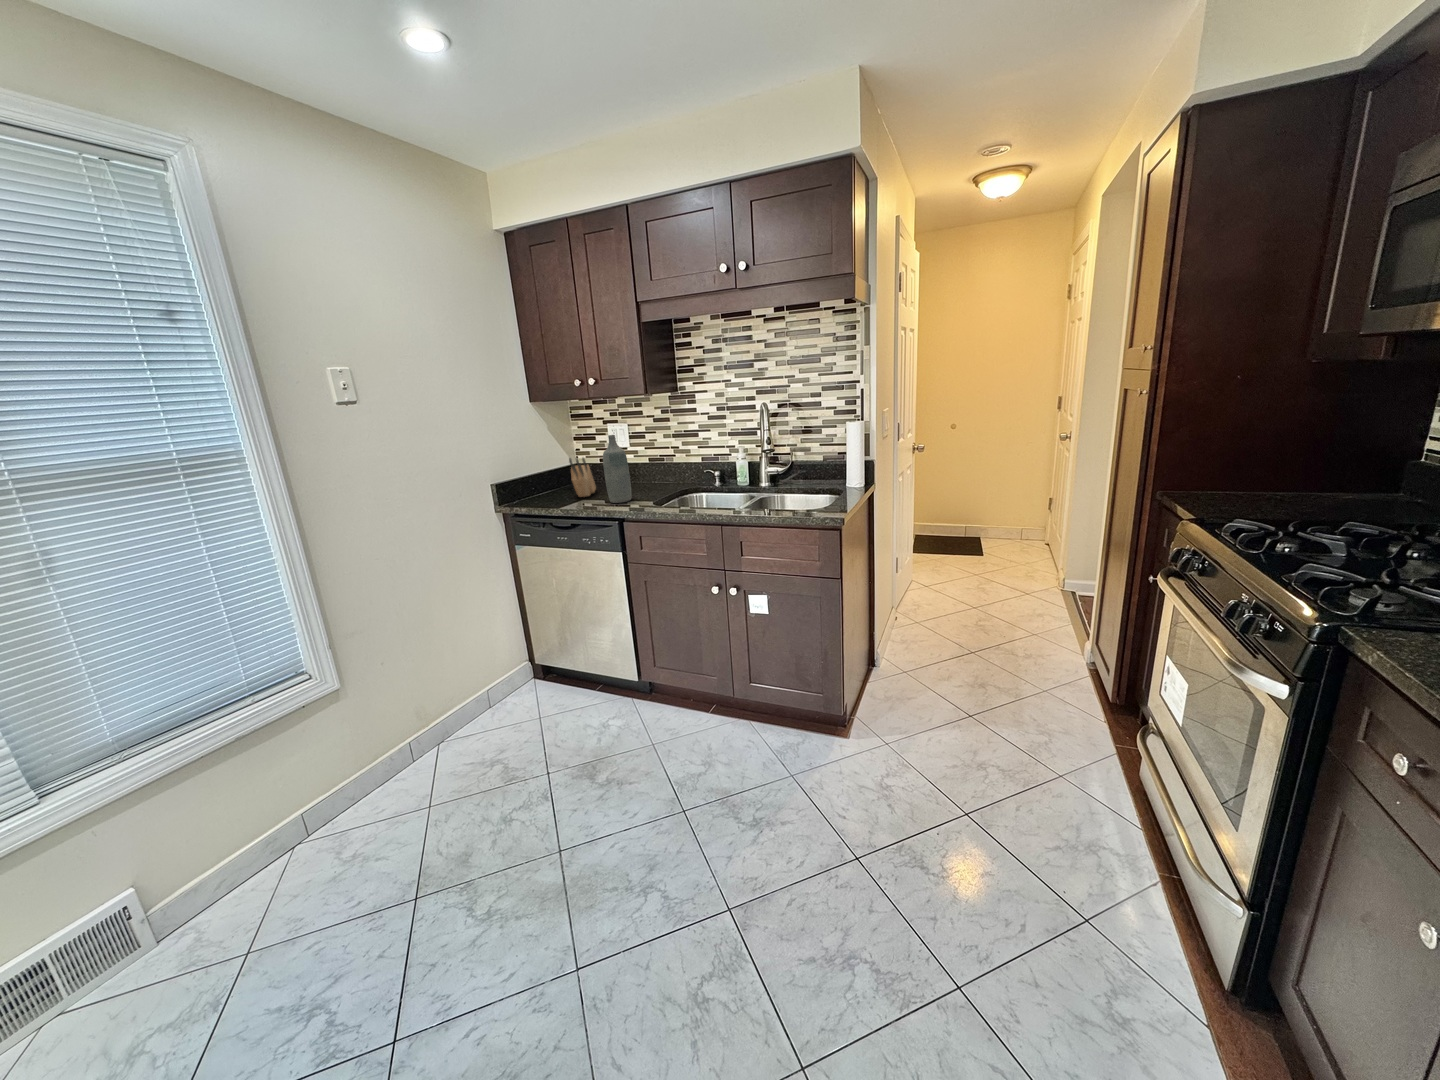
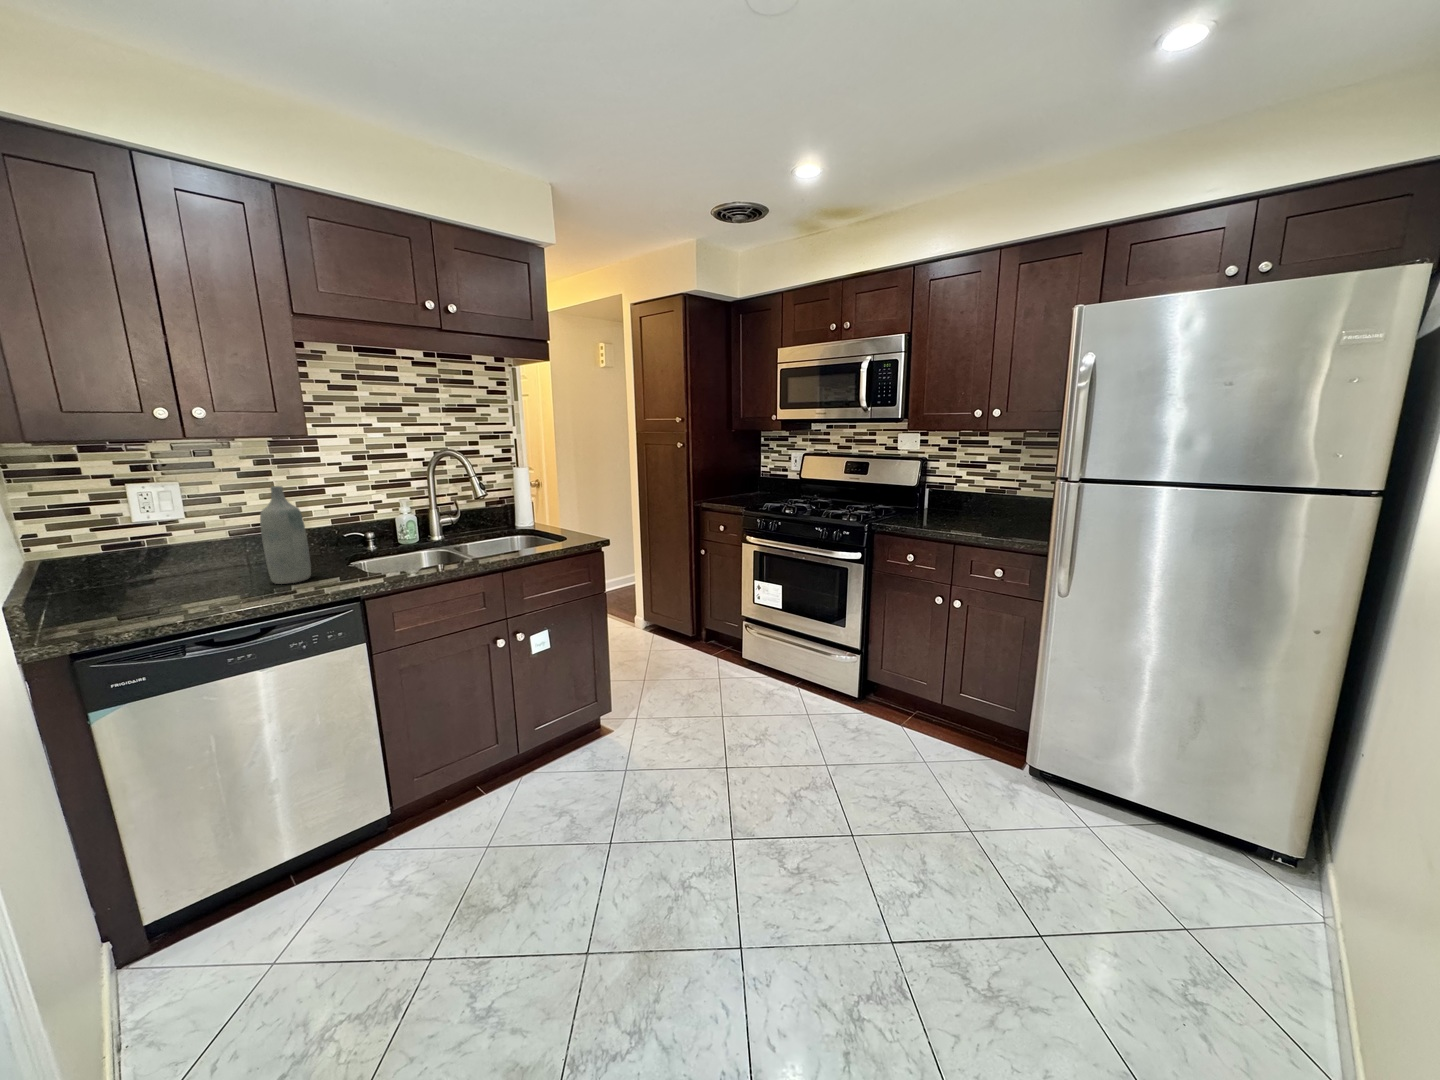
knife block: present [569,458,596,497] -> none [119,526,202,597]

